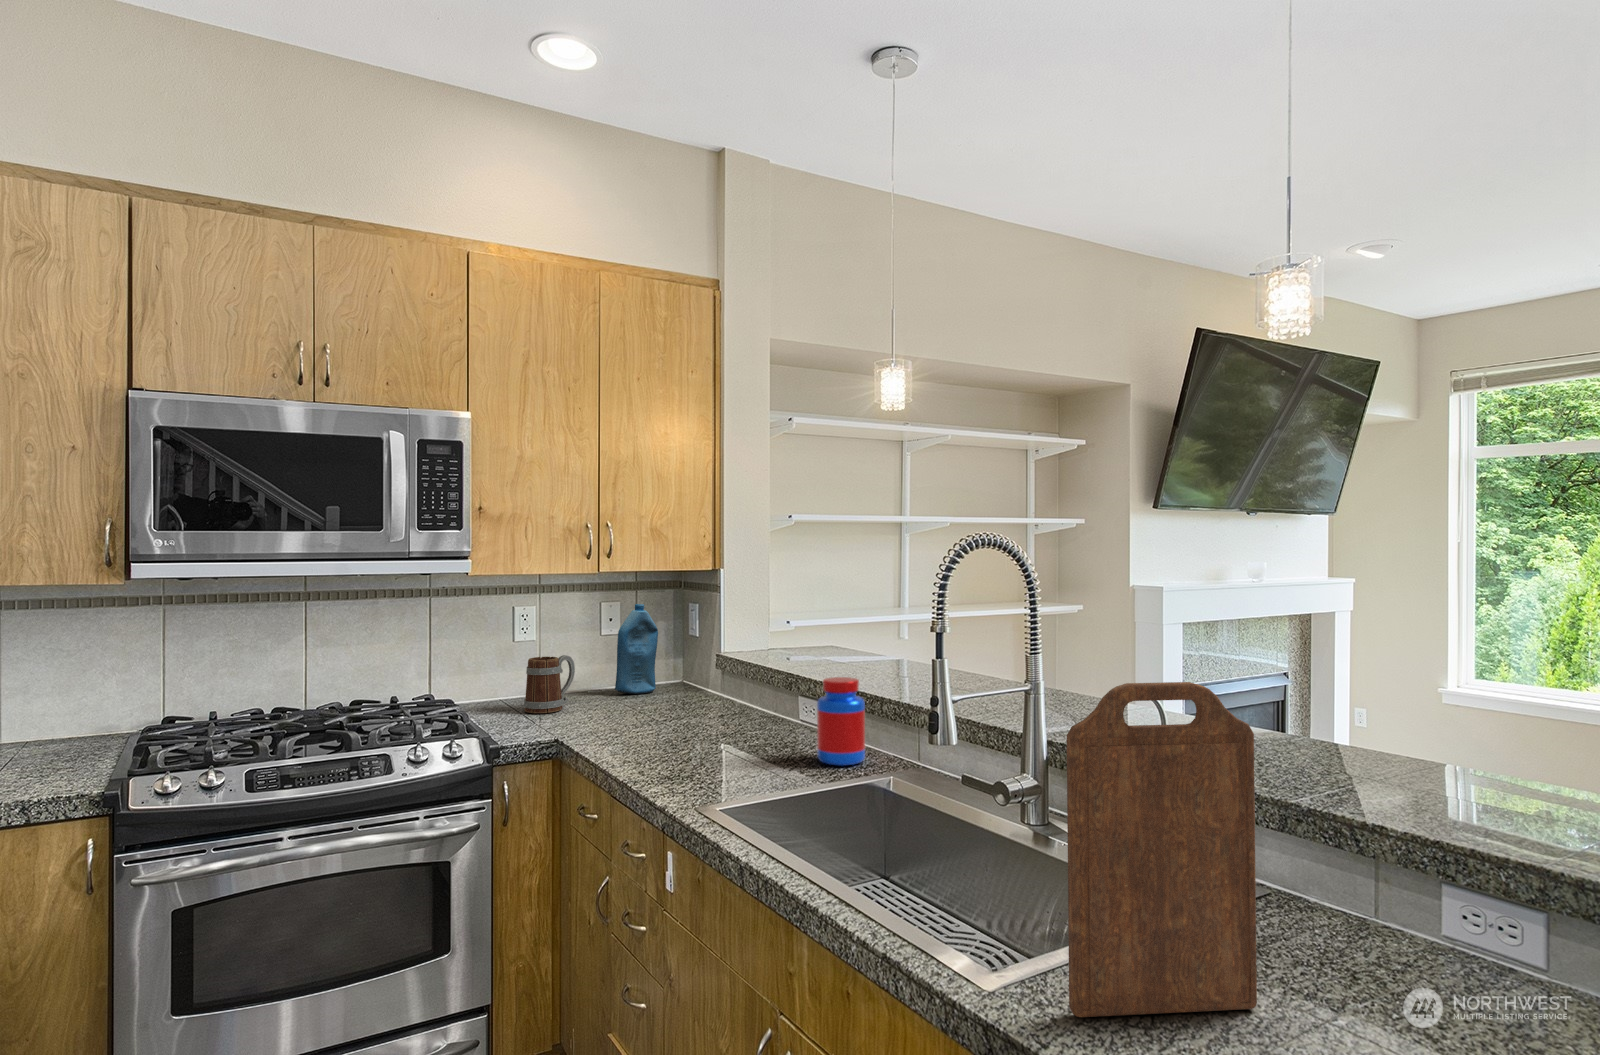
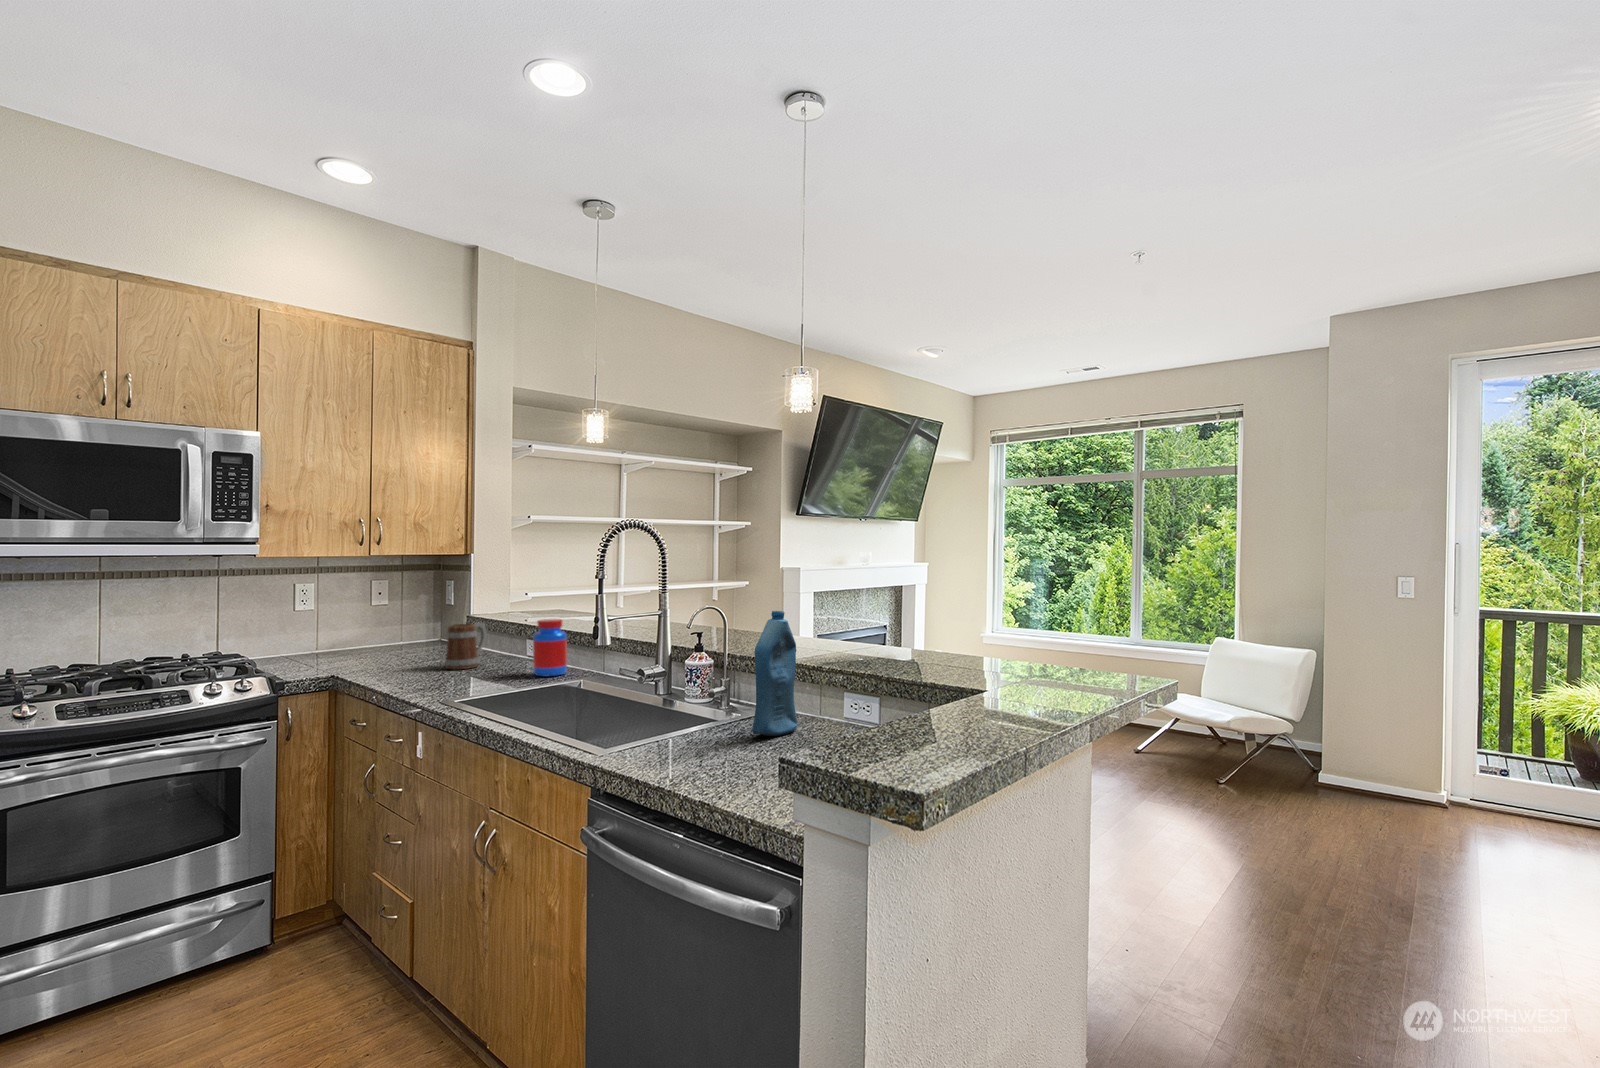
bottle: present [615,604,658,694] -> present [752,611,797,736]
mug: present [524,655,575,713] -> present [445,622,486,669]
cutting board: present [1067,682,1257,1017] -> none [637,586,736,761]

